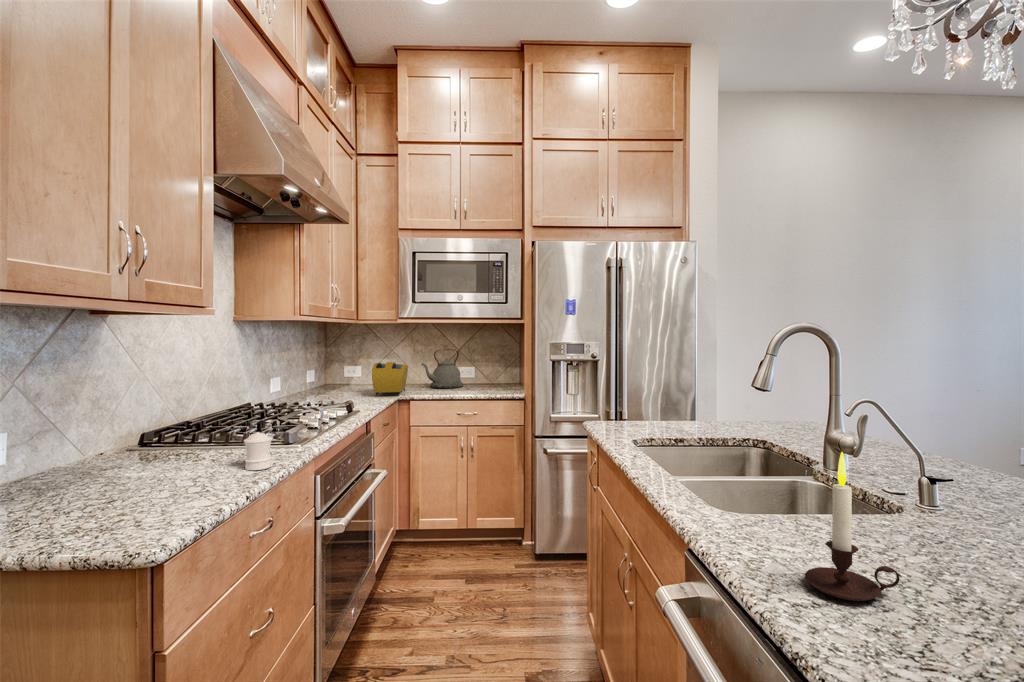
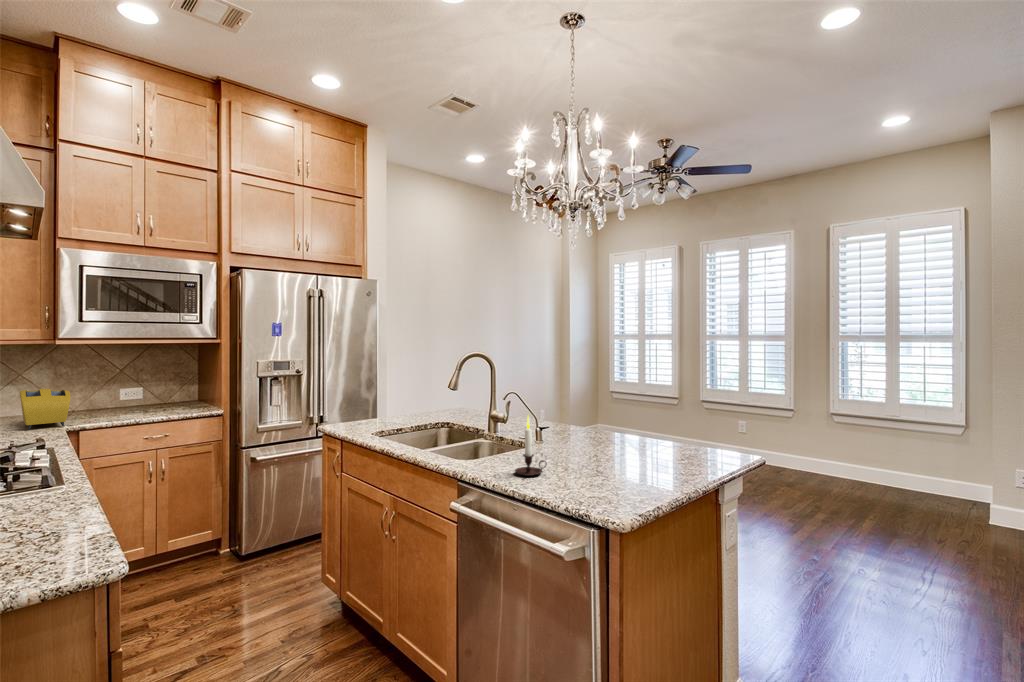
kettle: present [422,350,463,388] -> none [81,370,135,414]
salt shaker: present [244,432,272,470] -> none [30,467,65,506]

